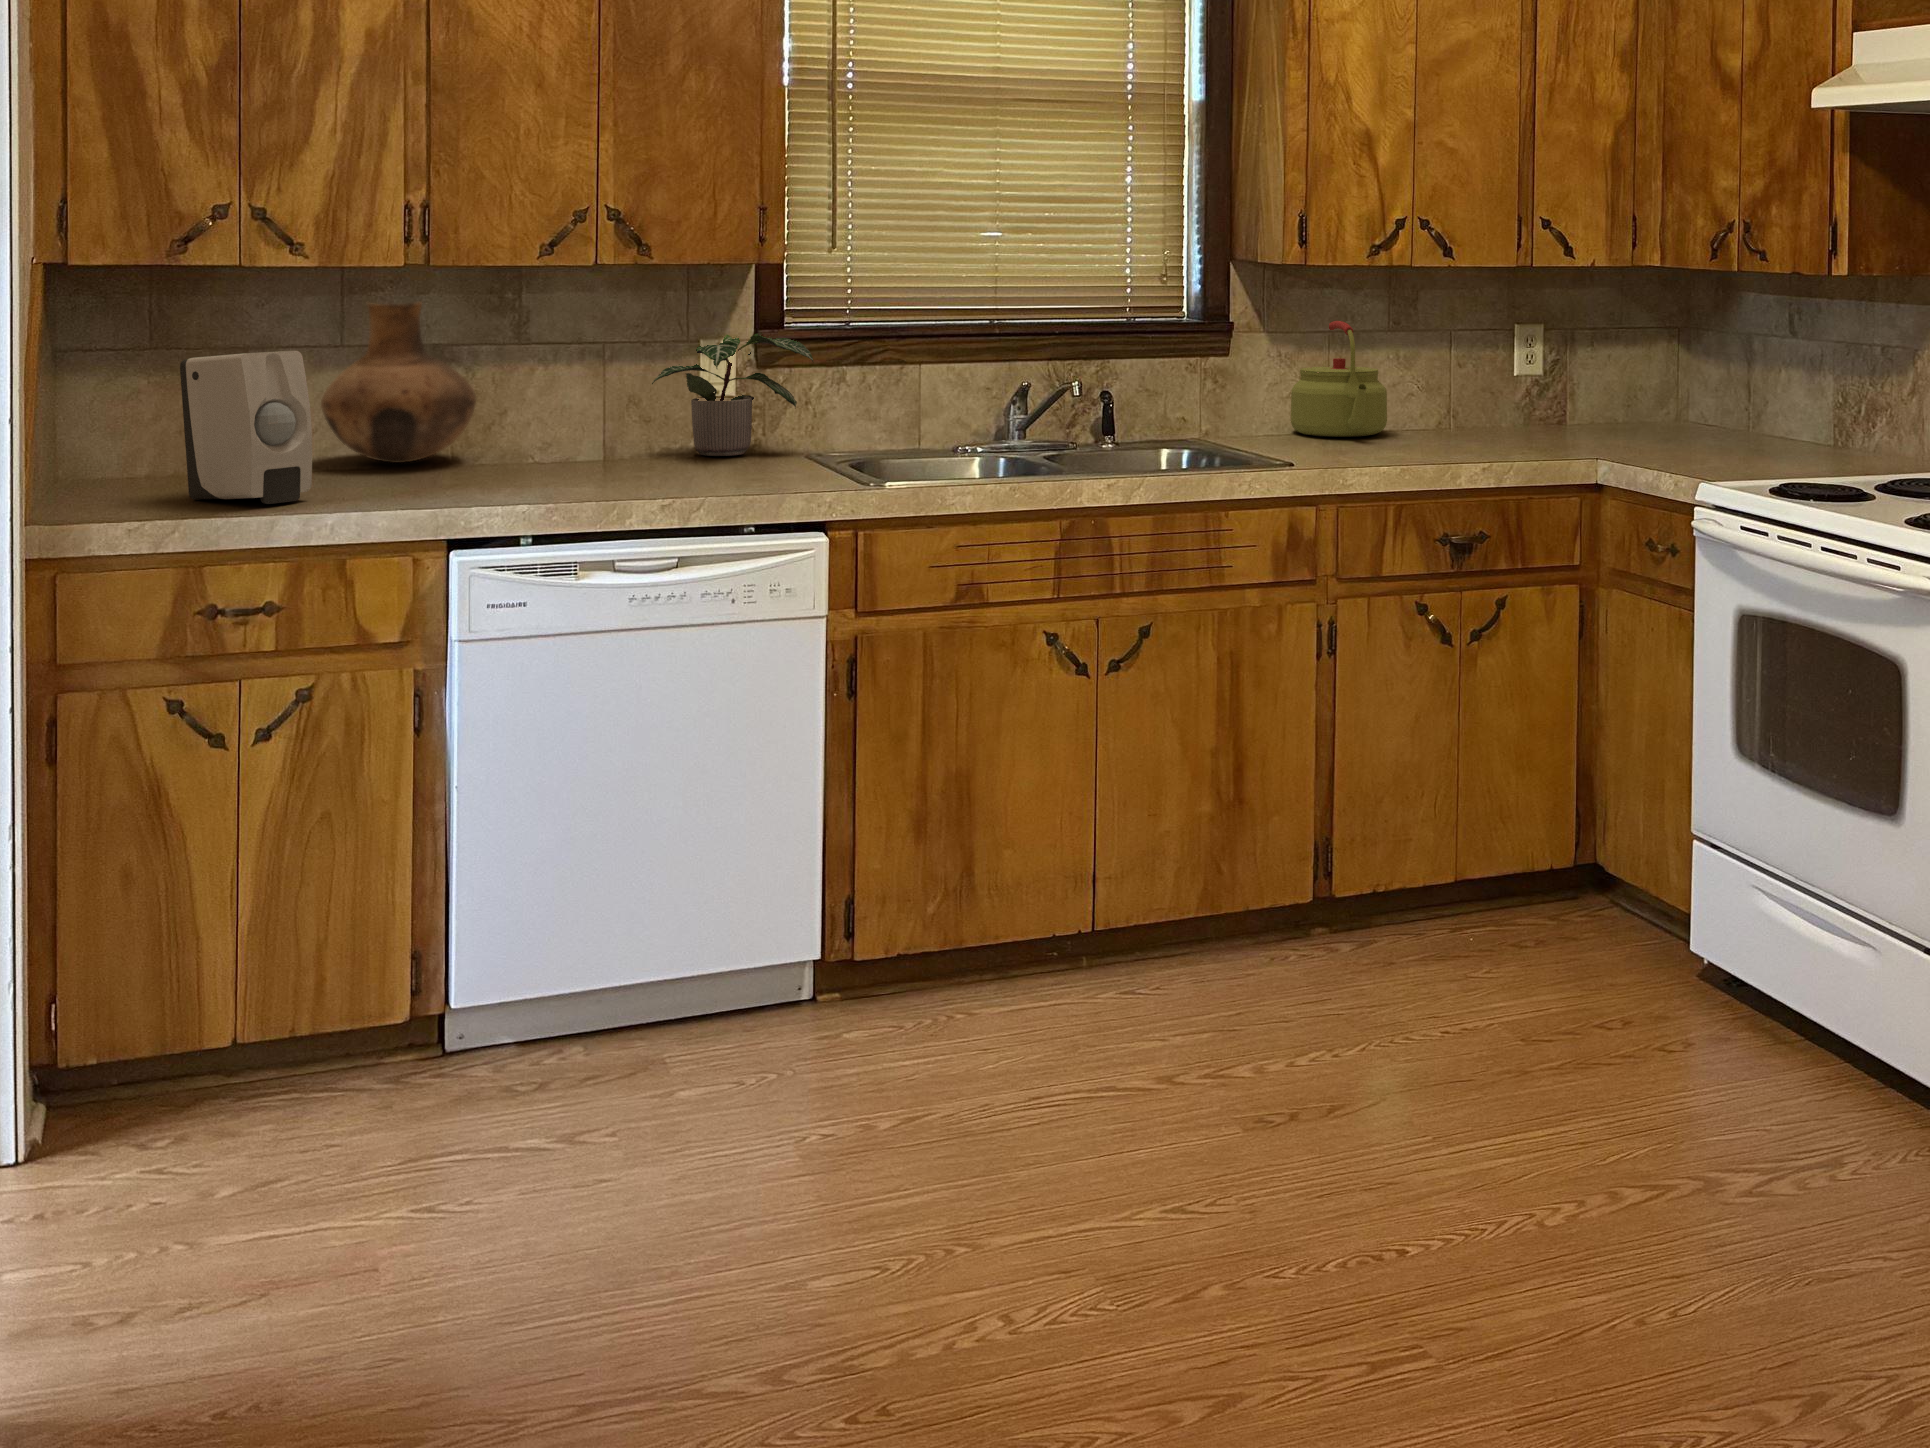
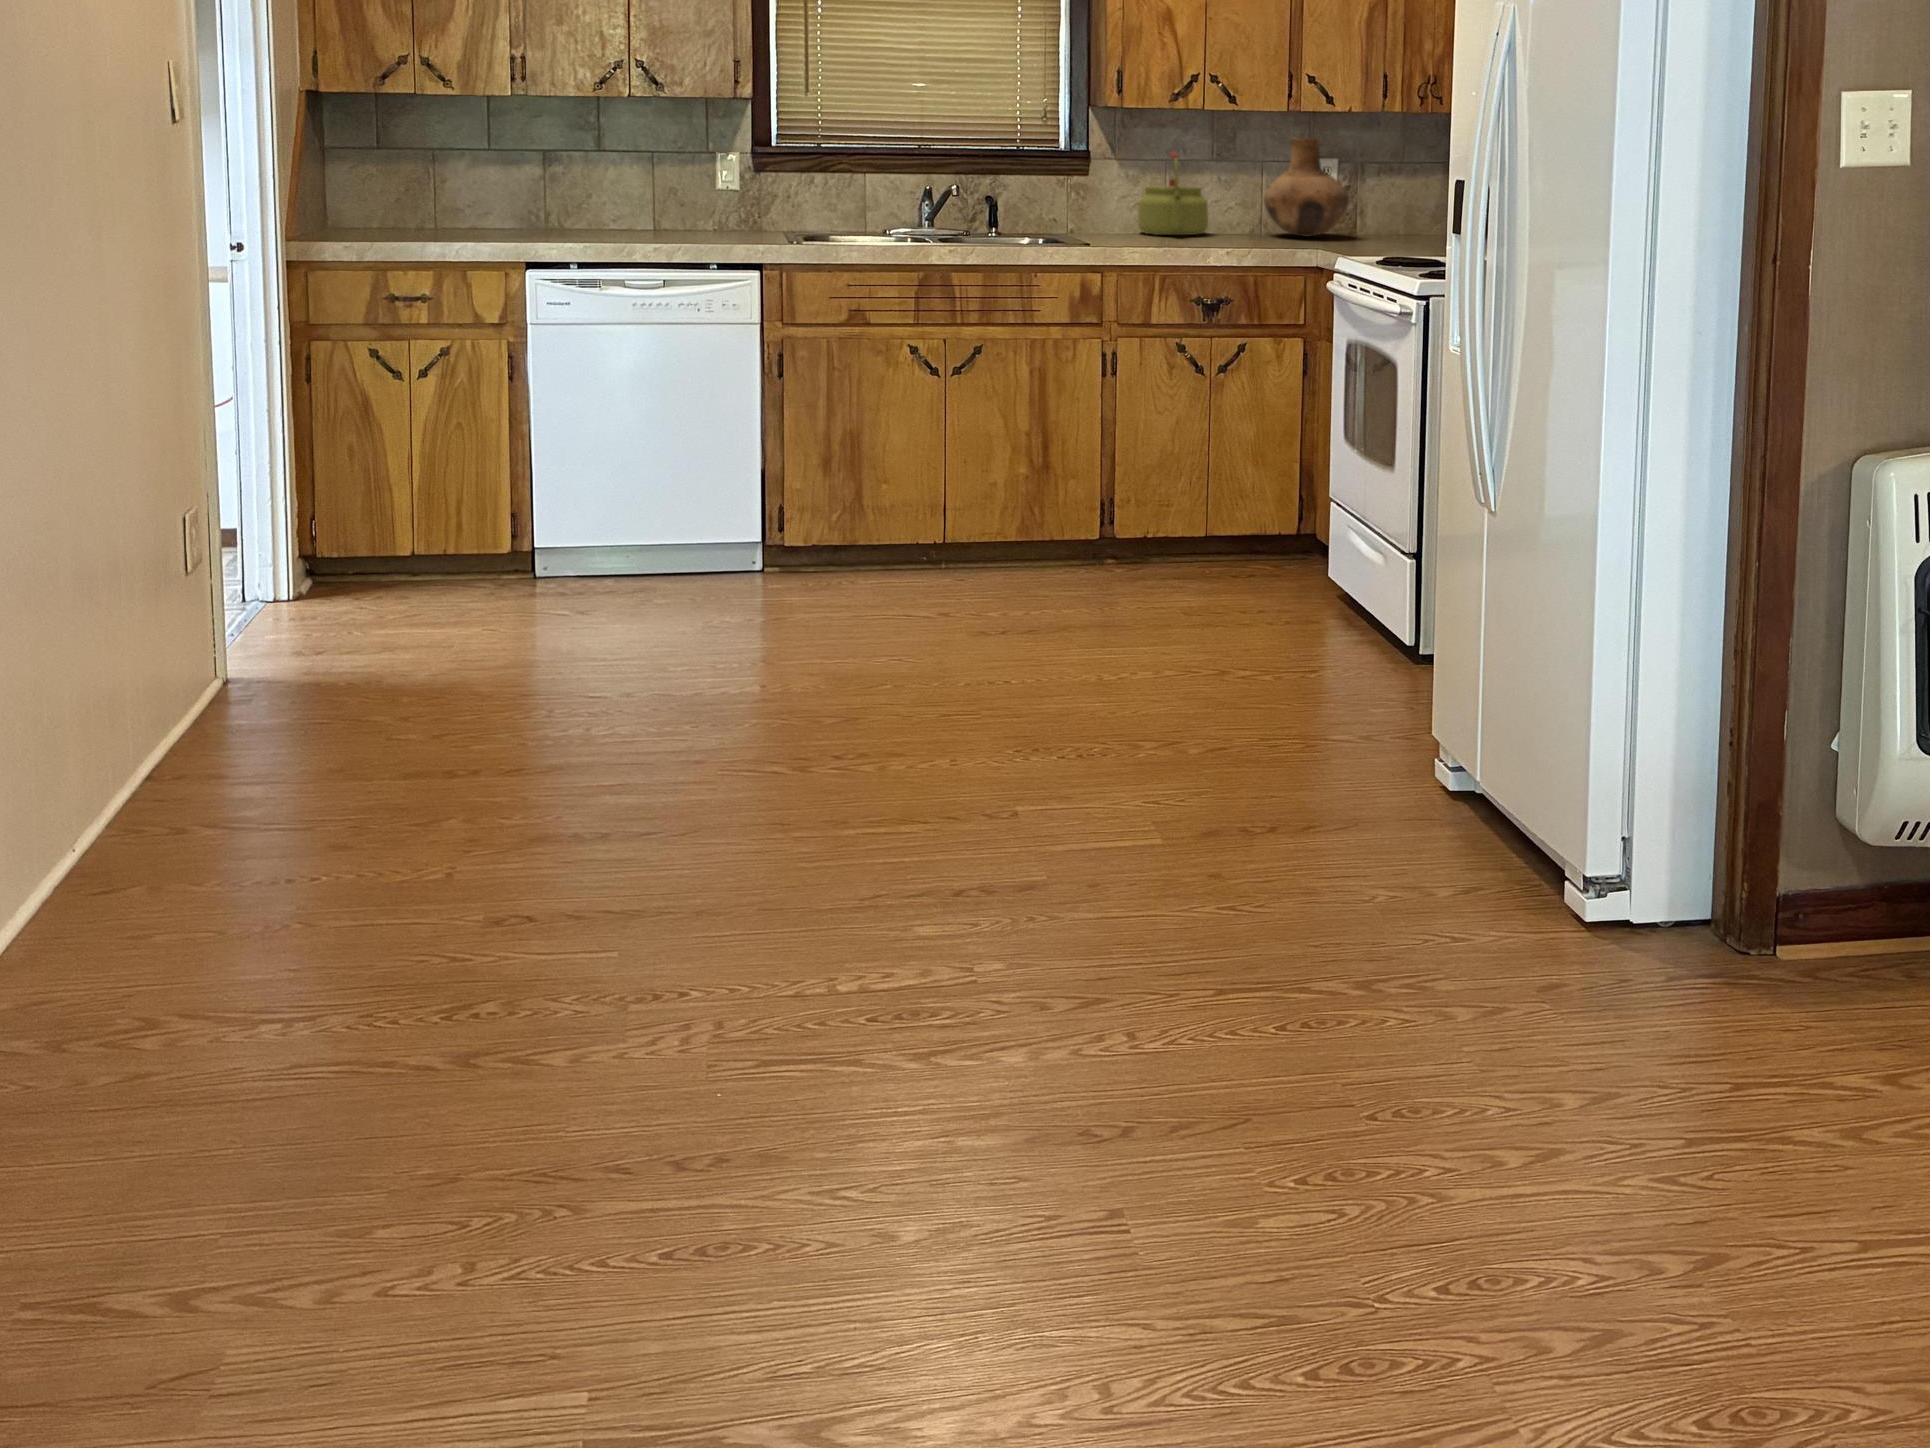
vase: present [321,302,476,463] -> present [1264,138,1349,236]
potted plant: present [652,334,813,456] -> none [685,147,790,231]
soap dispenser: present [180,351,312,504] -> none [383,147,458,241]

